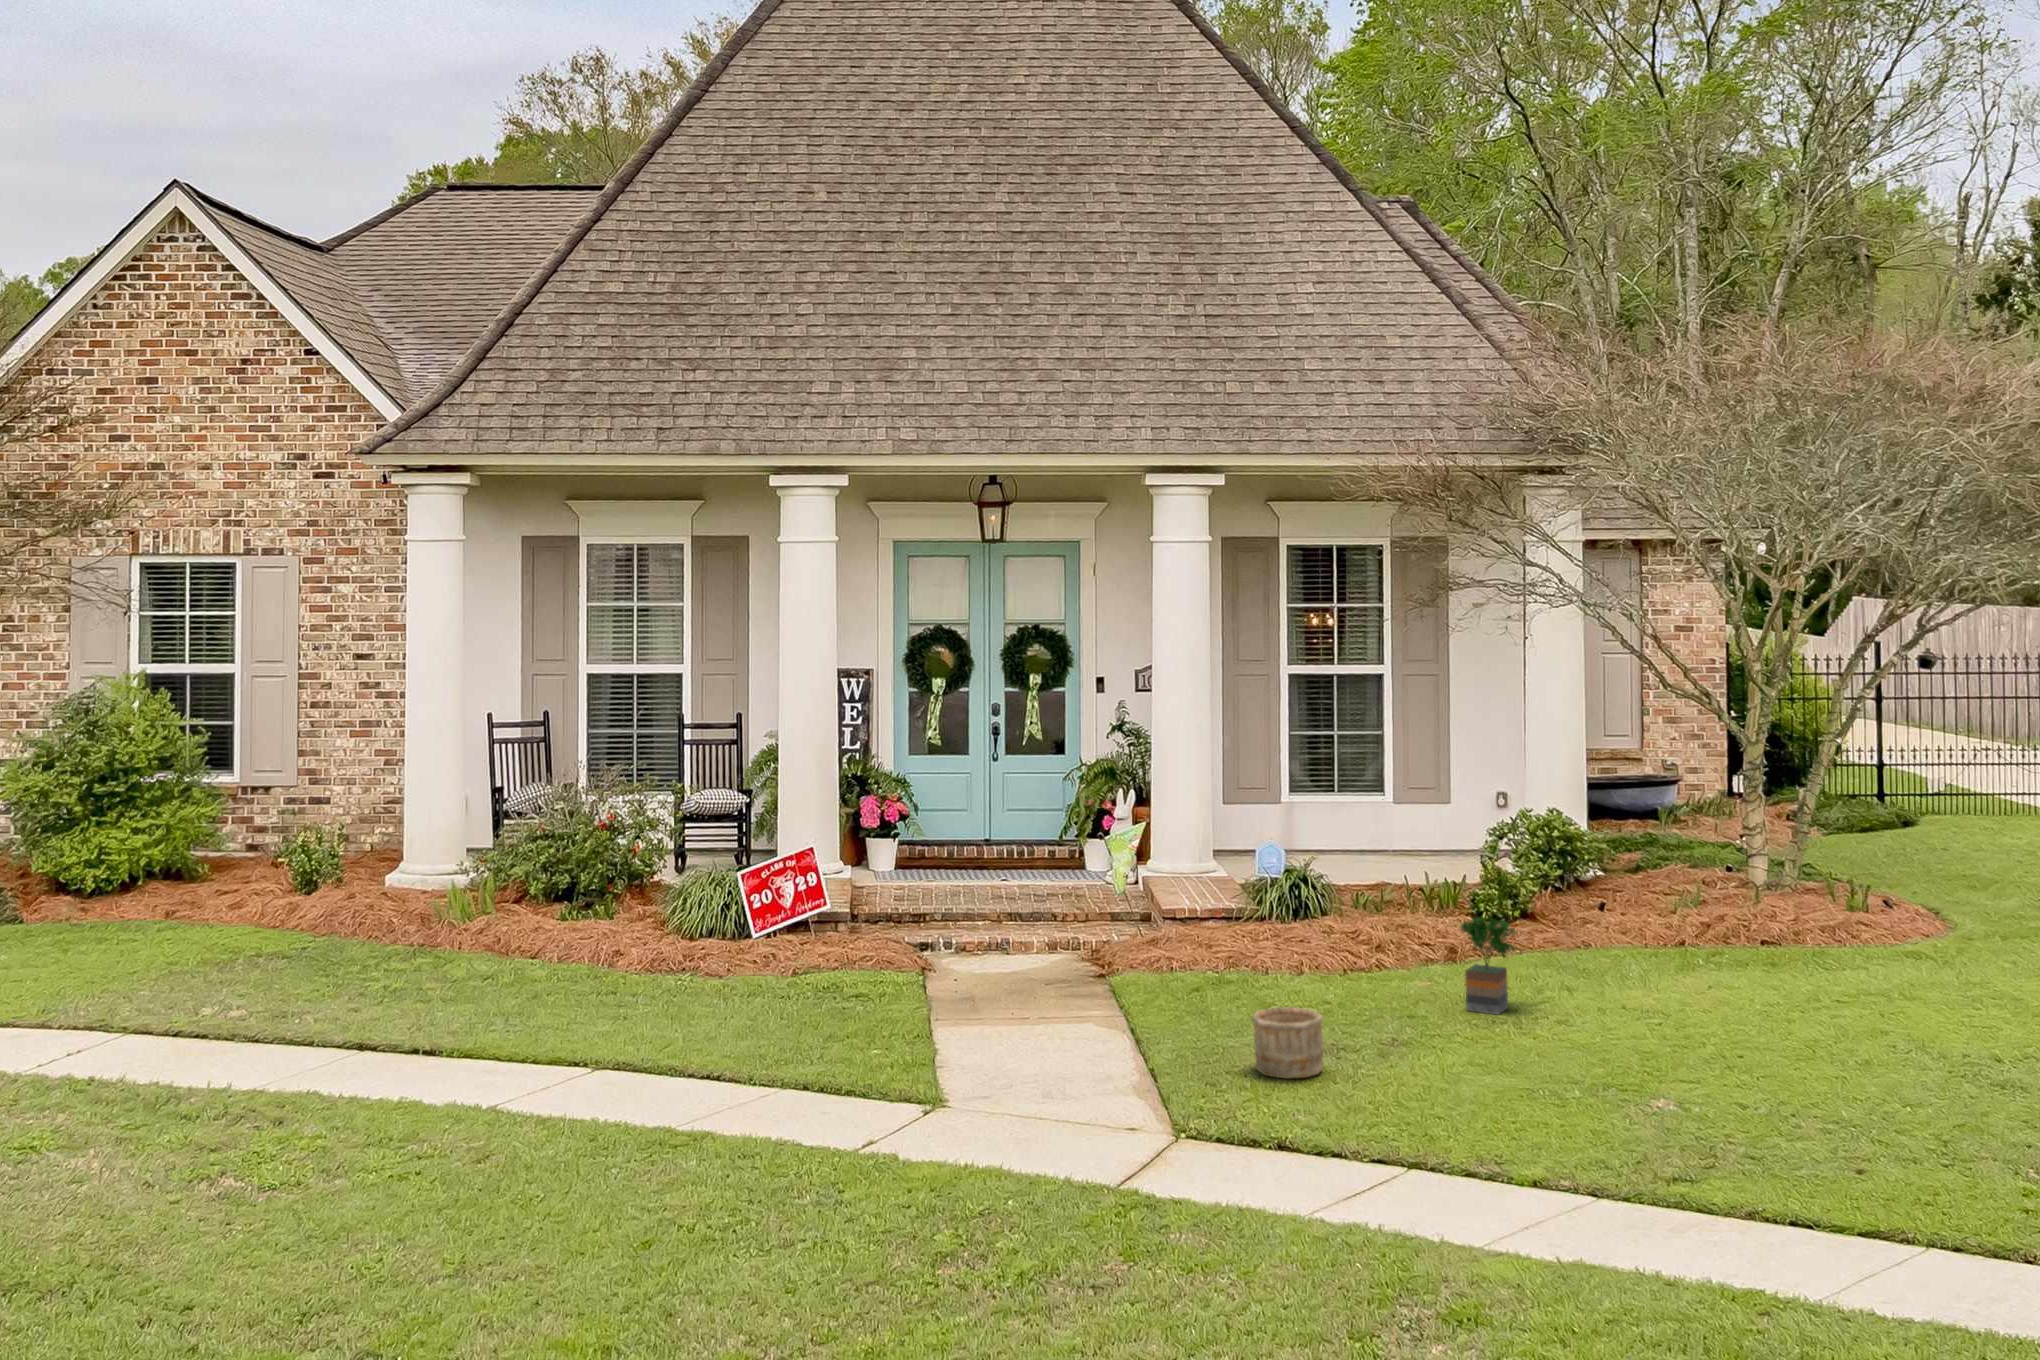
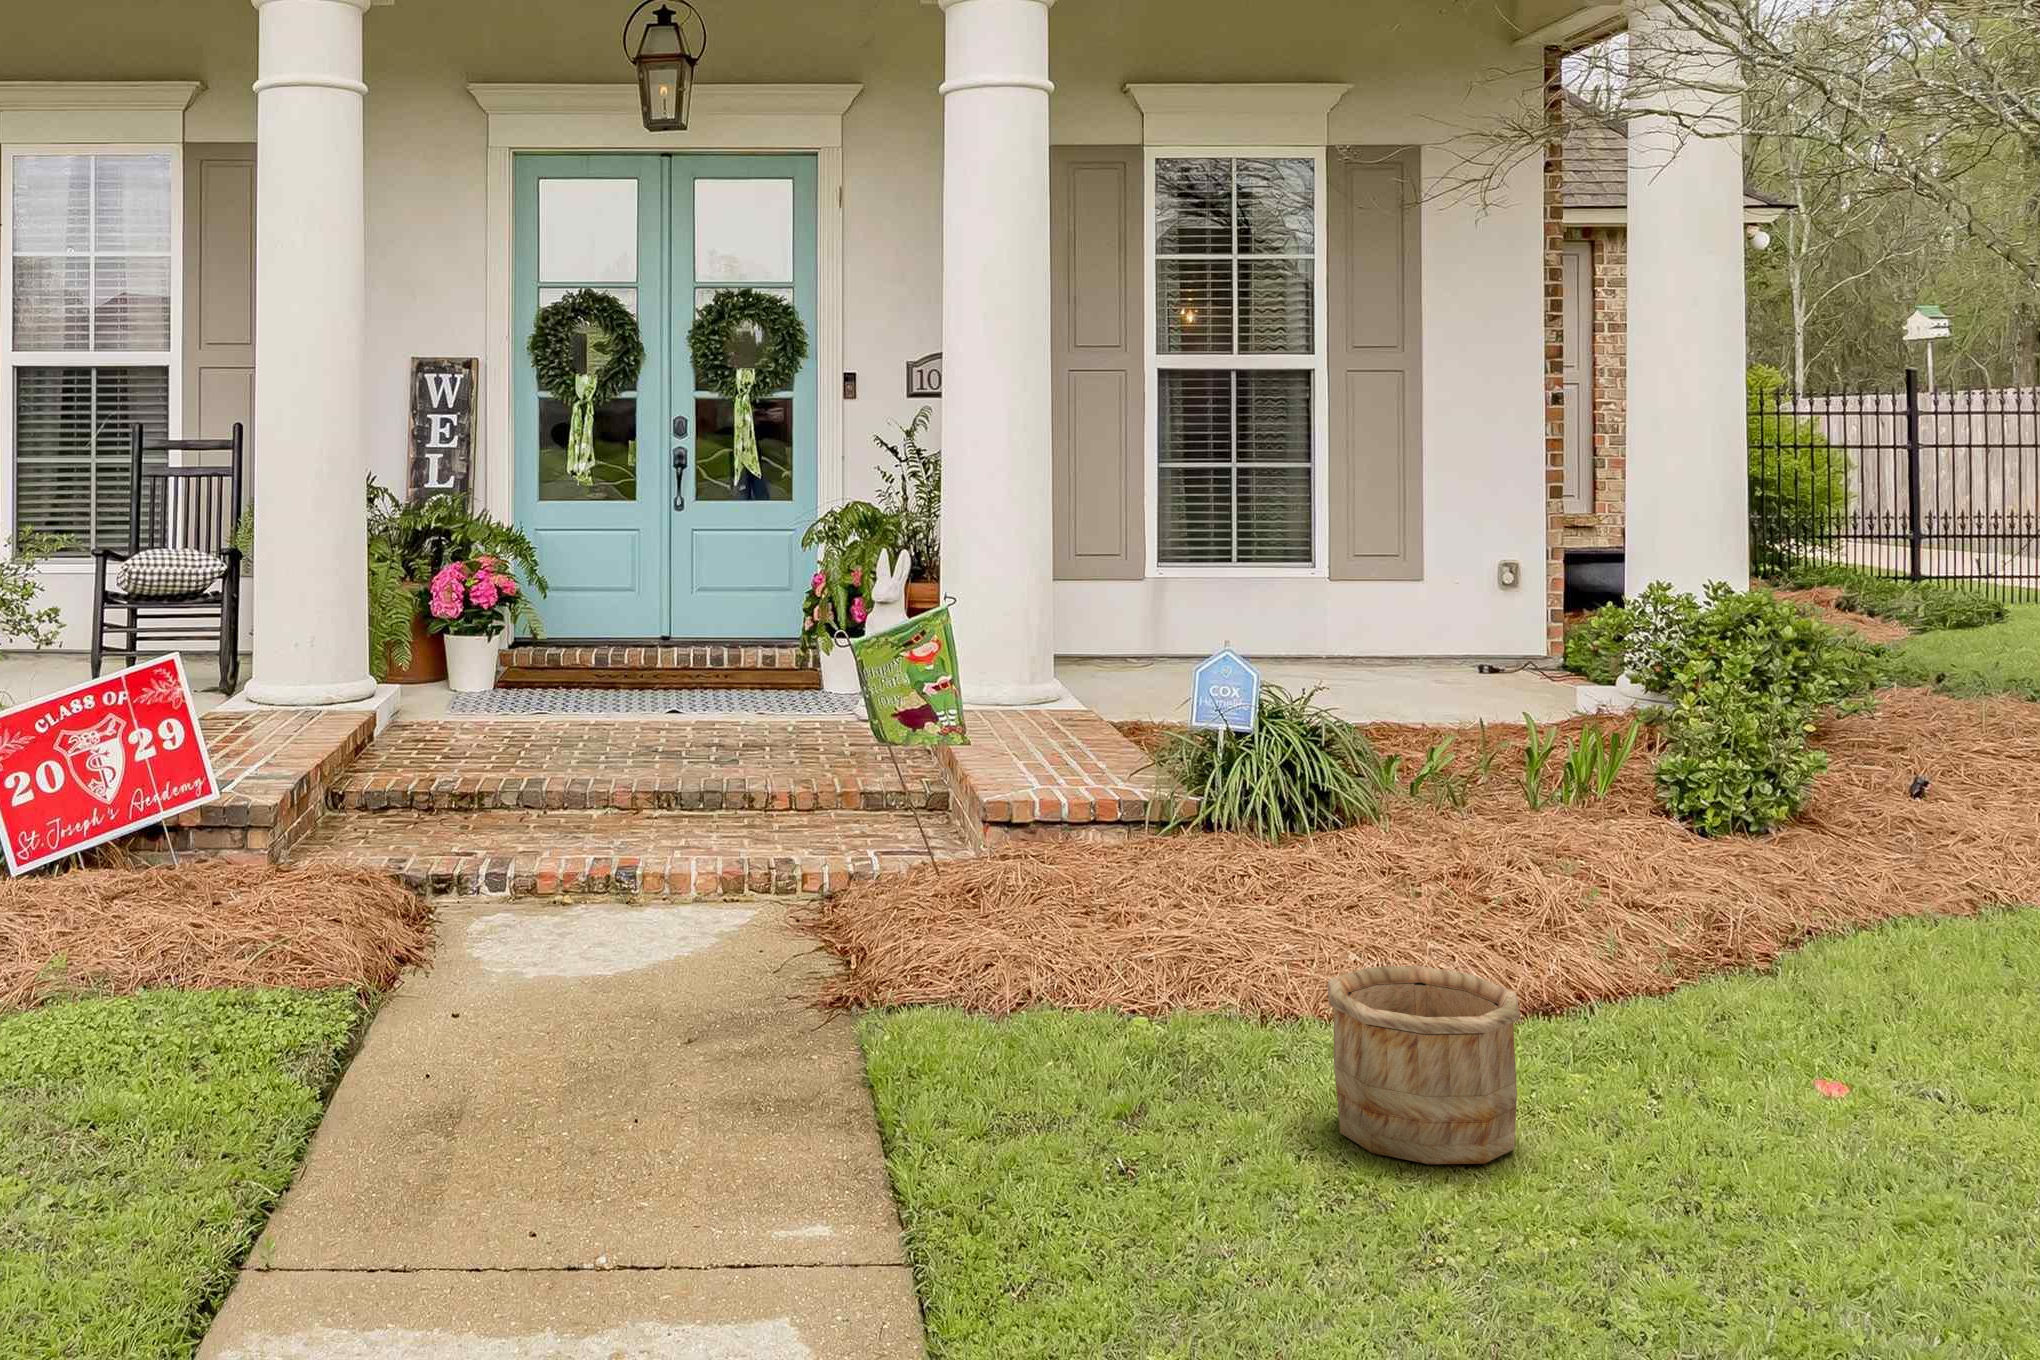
potted tree: present [1460,918,1517,1015] -> none [1668,751,1820,966]

